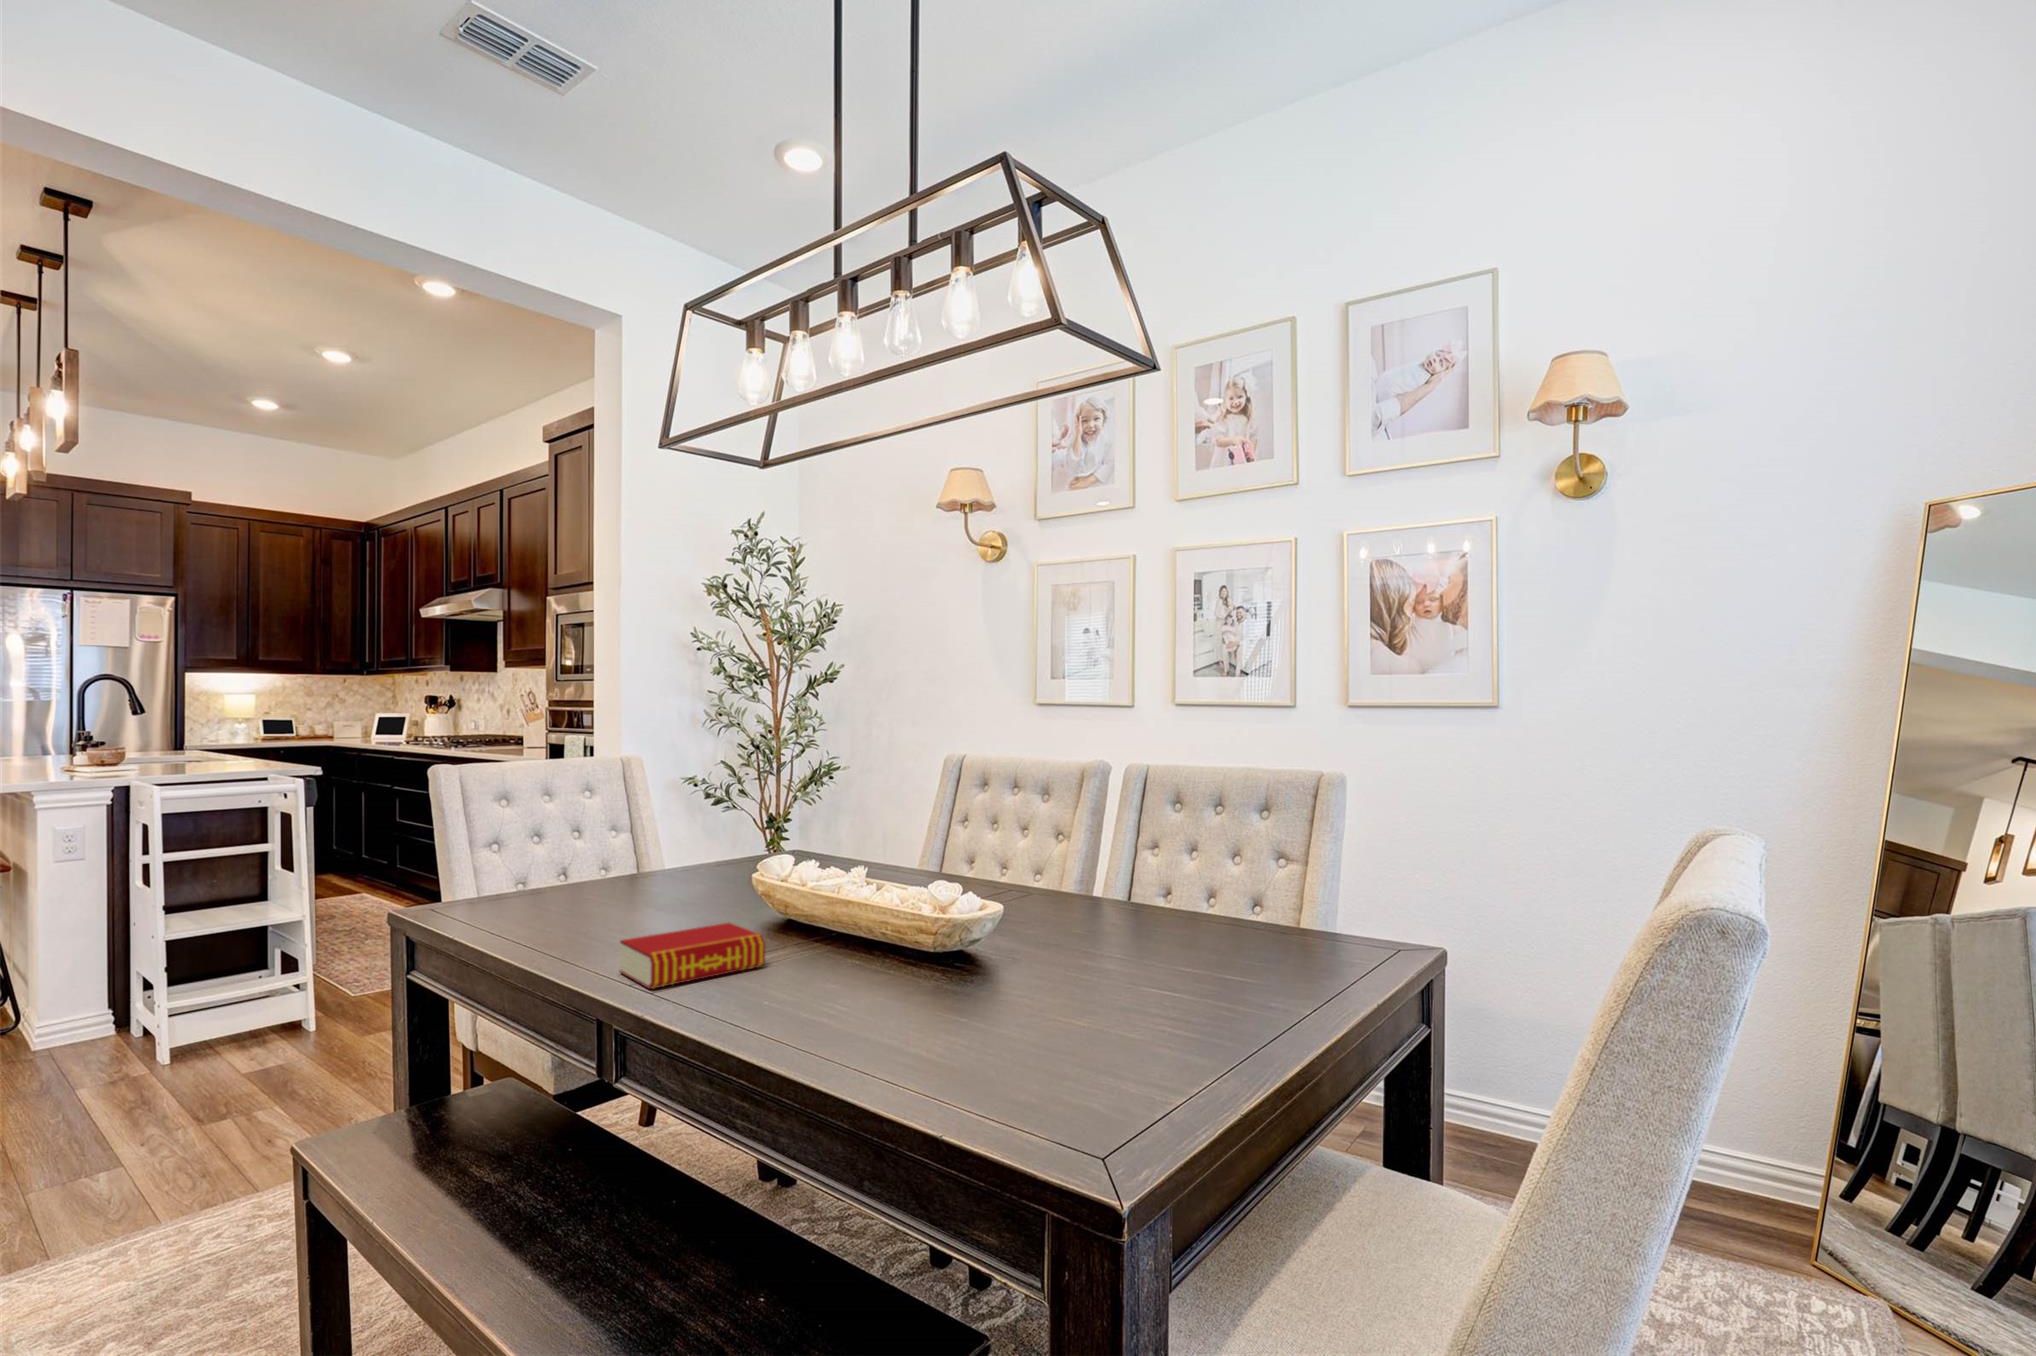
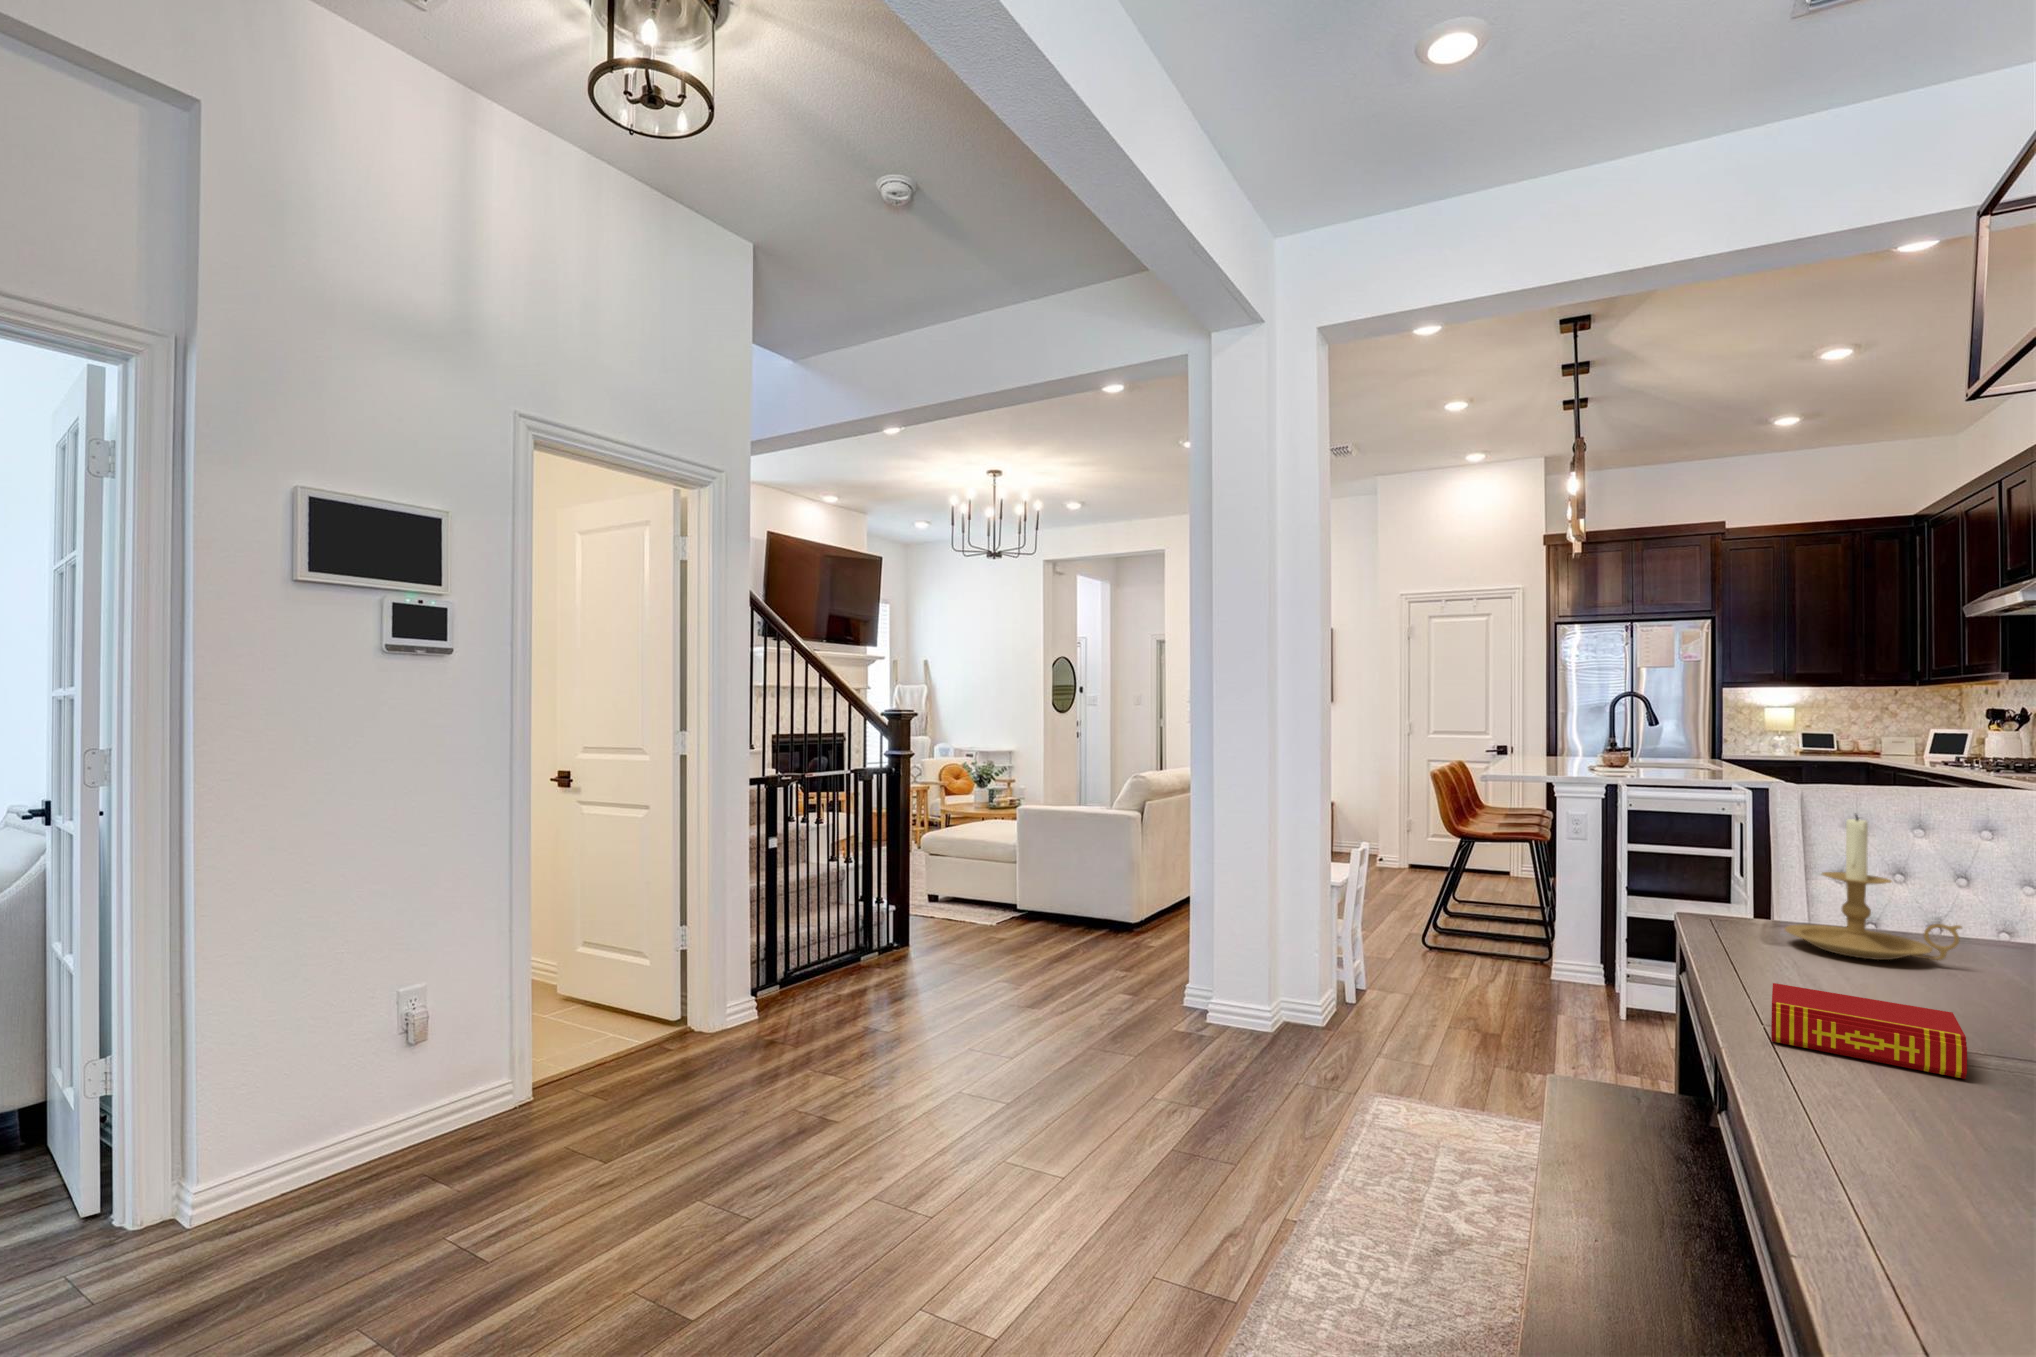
candle holder: none [518,784,643,909] -> present [1785,815,1962,960]

